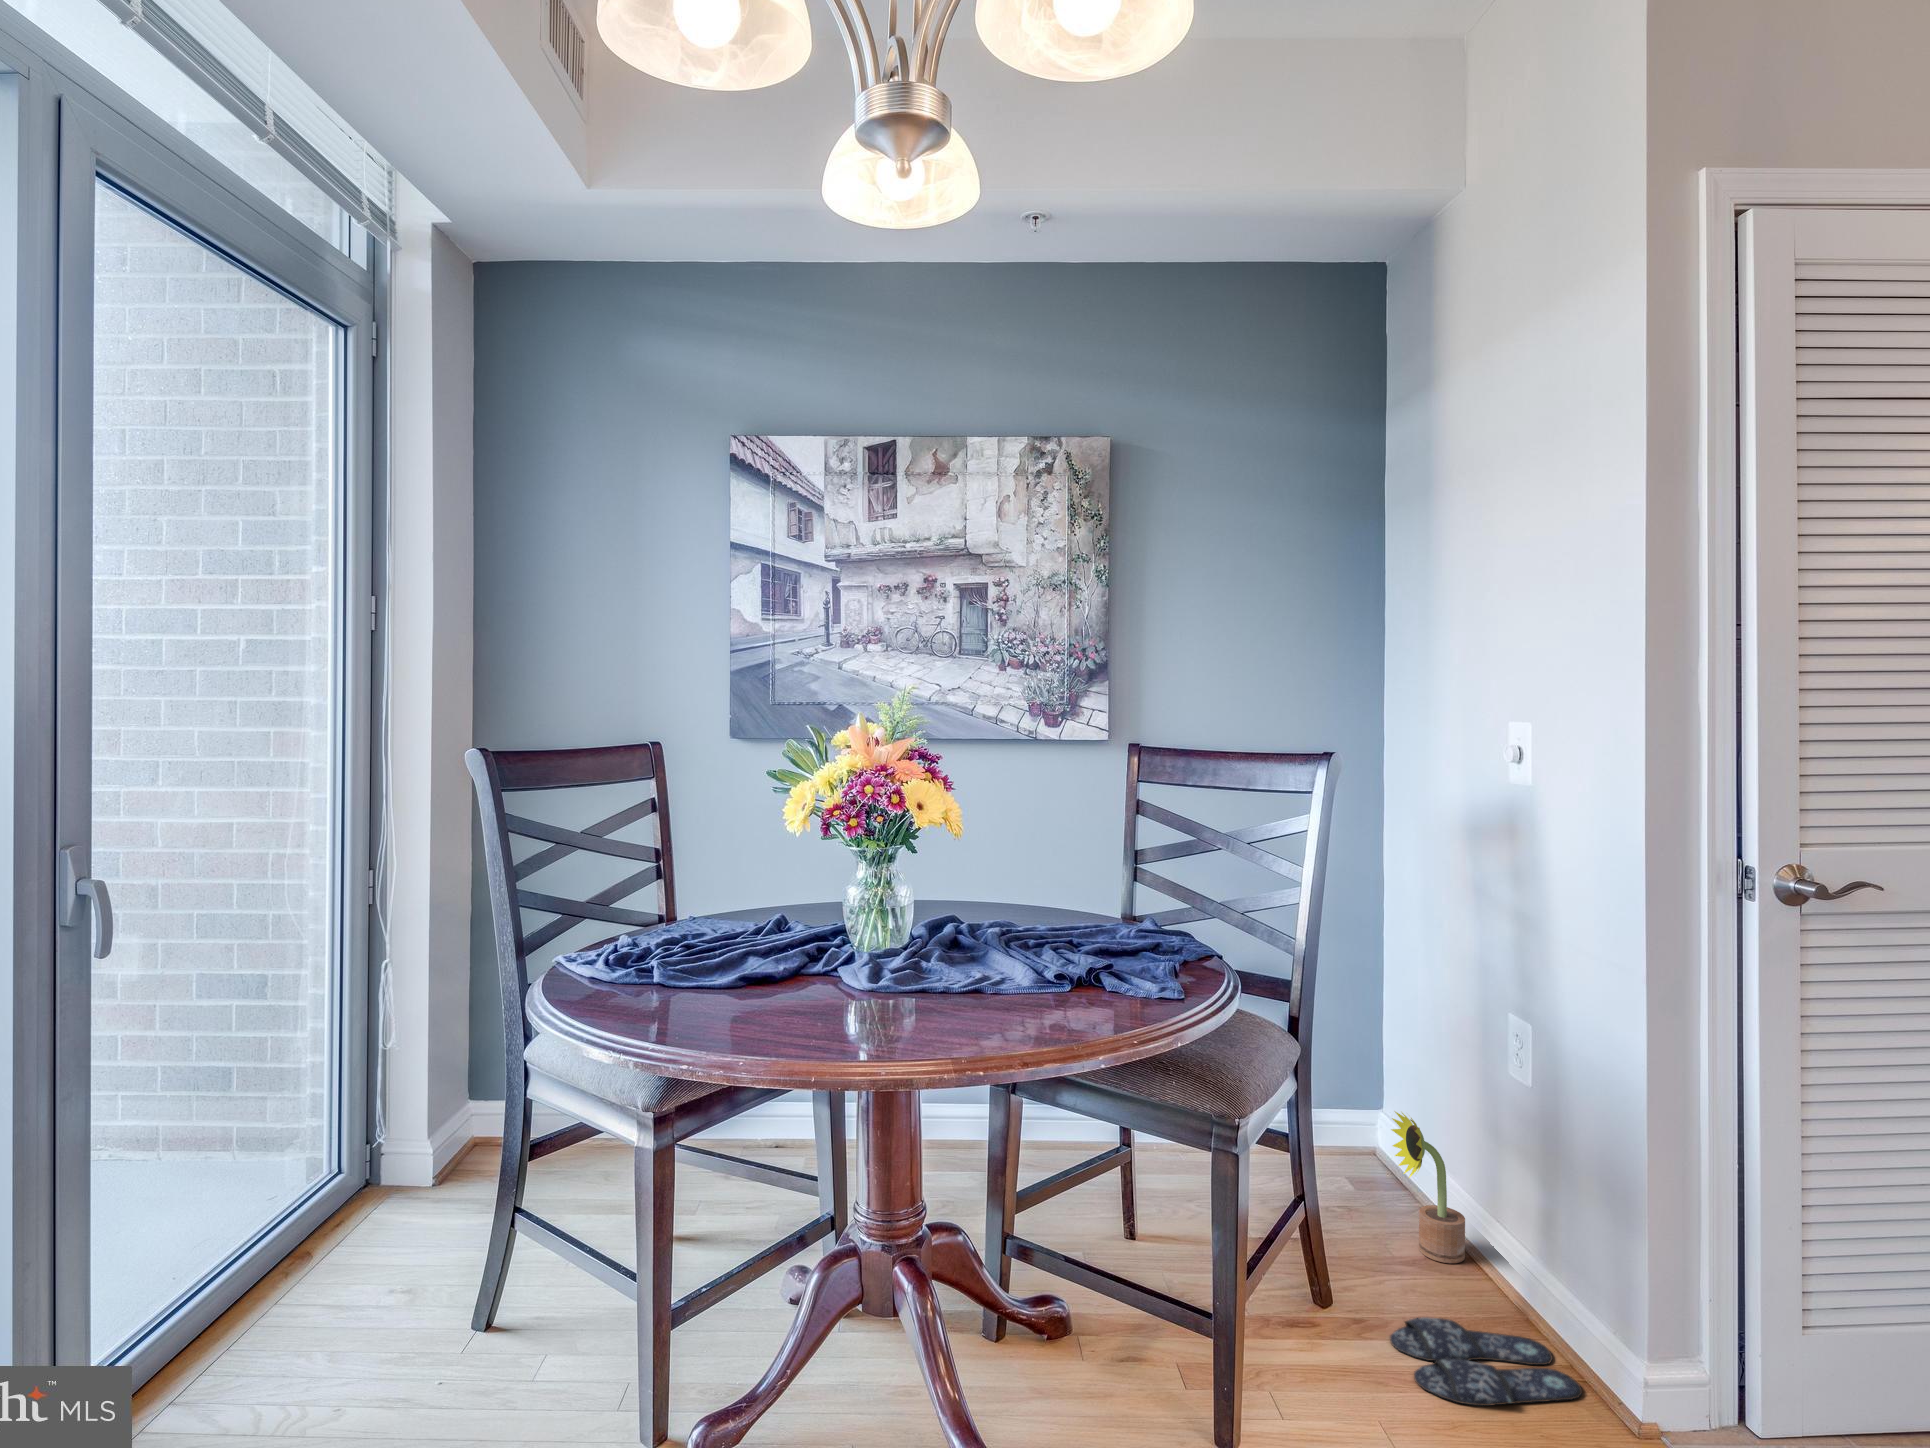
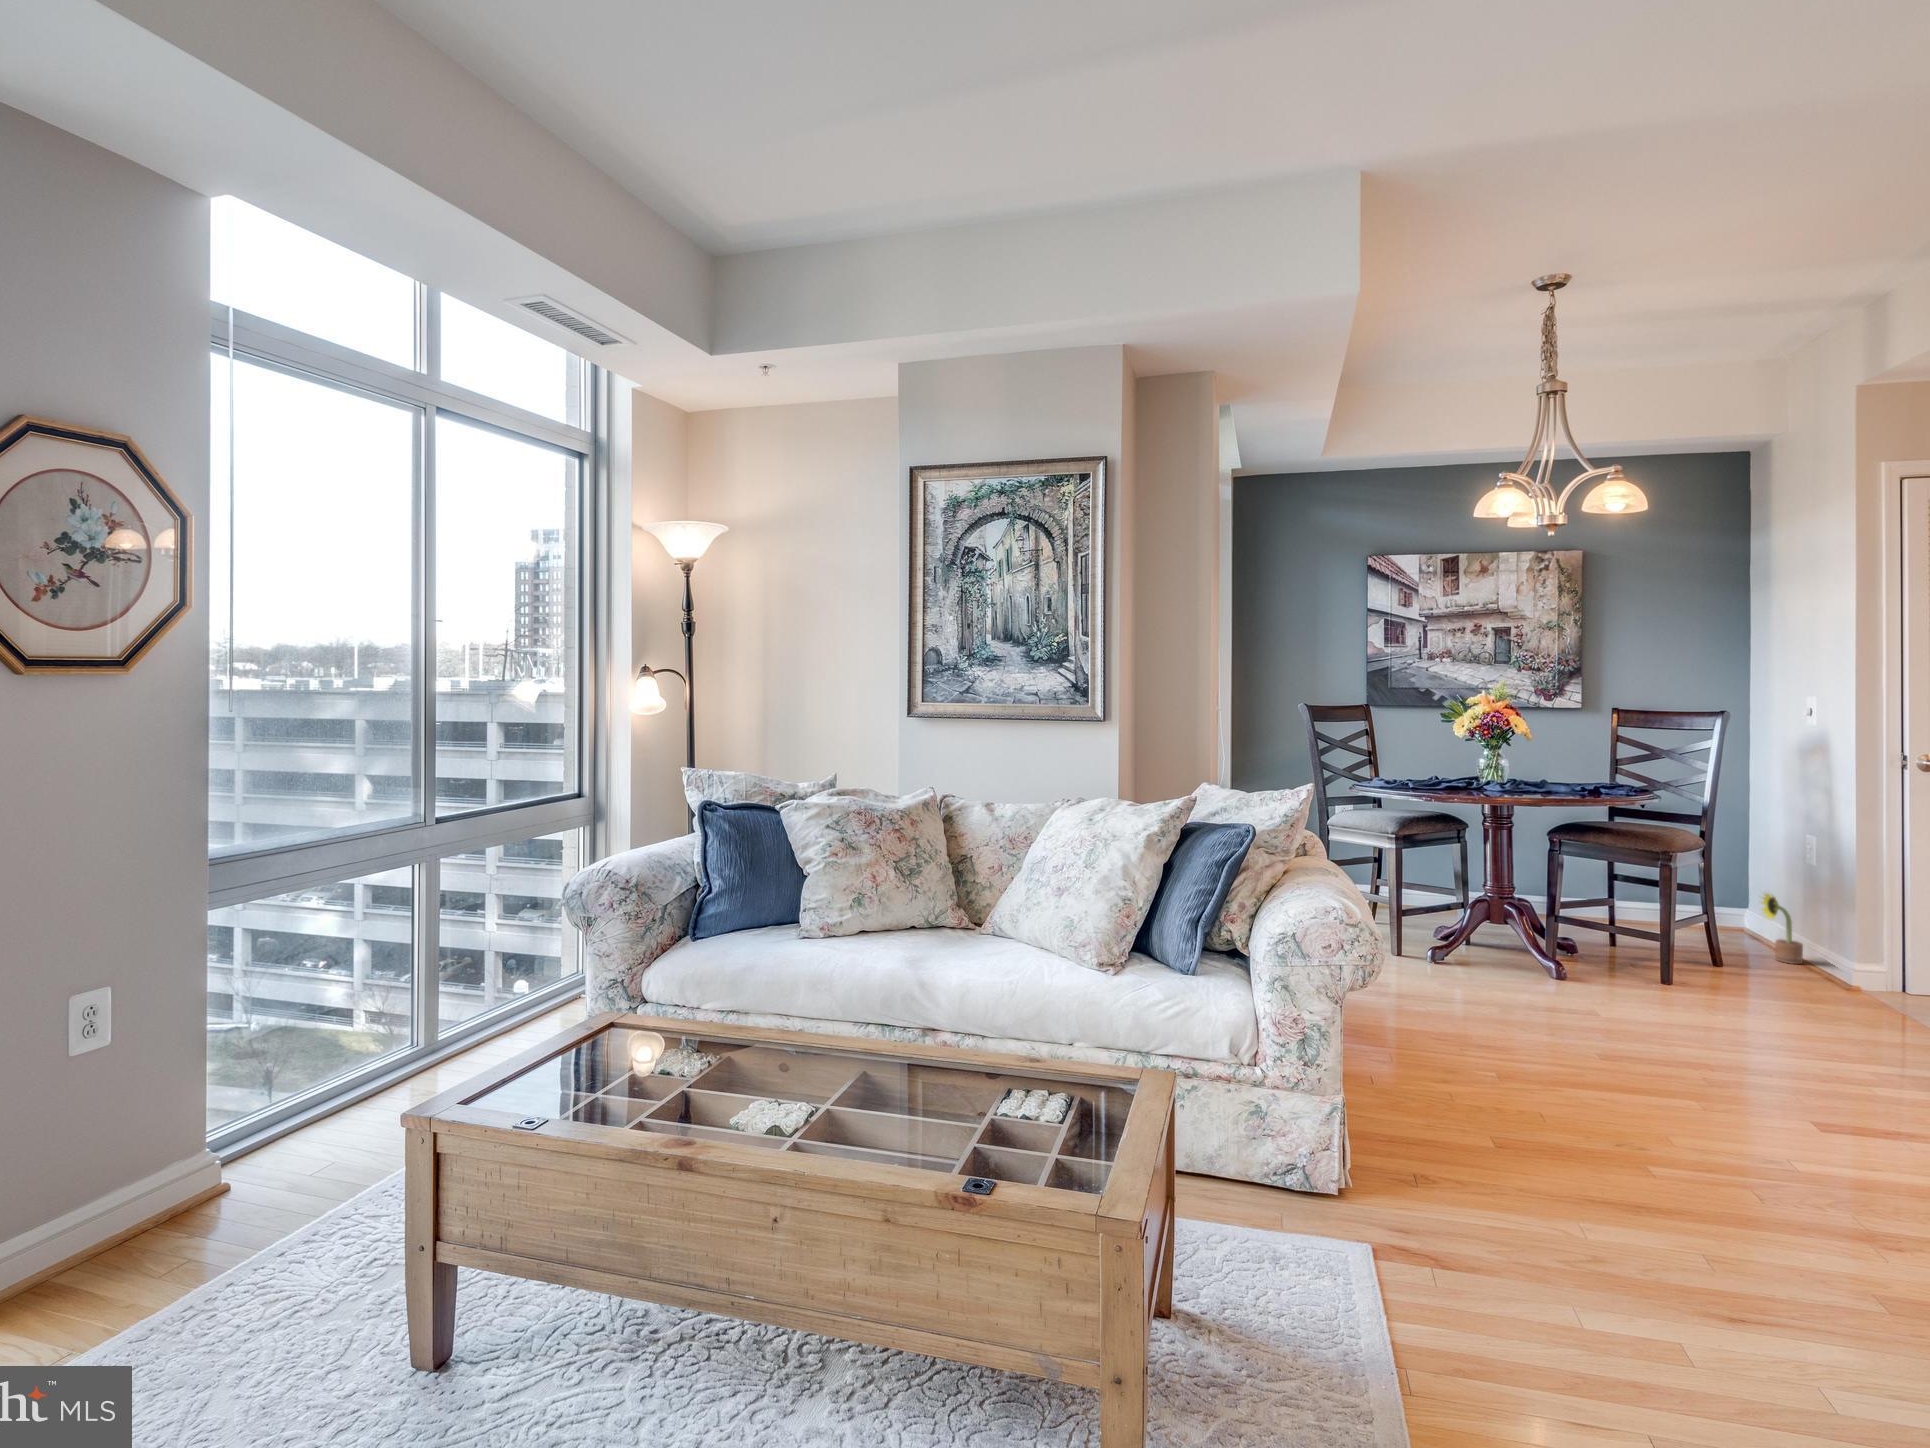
slippers: present [1390,1317,1582,1406] -> none [1757,972,1861,998]

